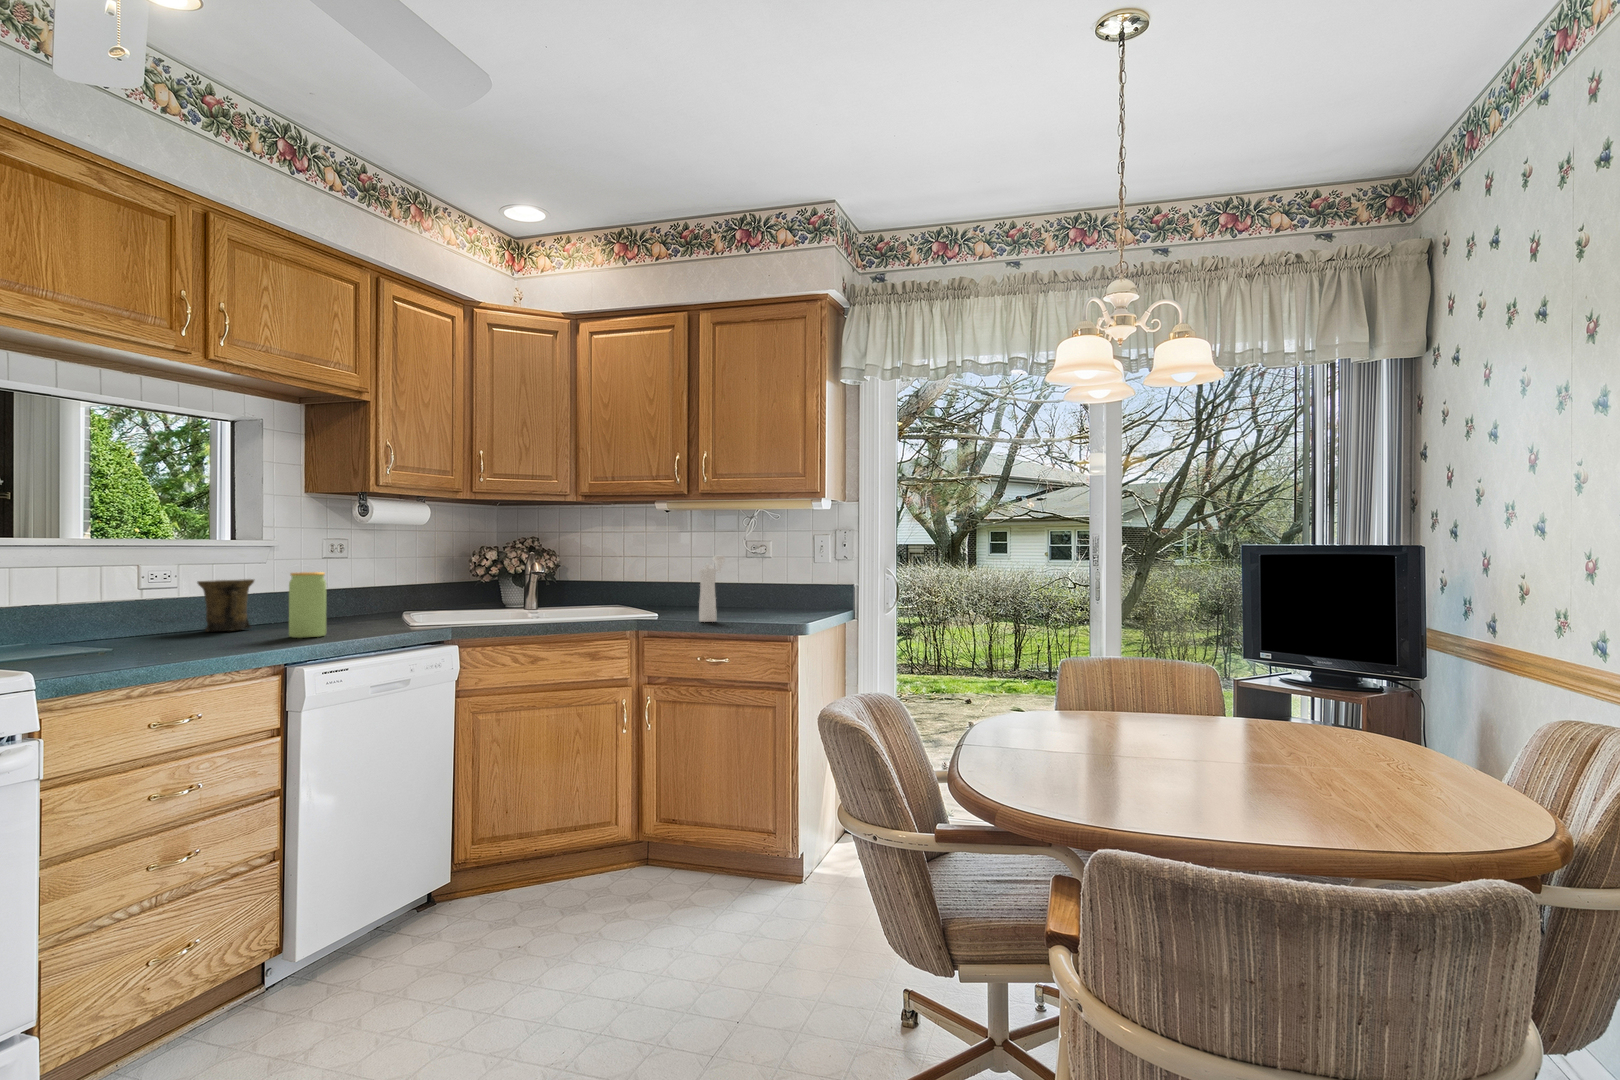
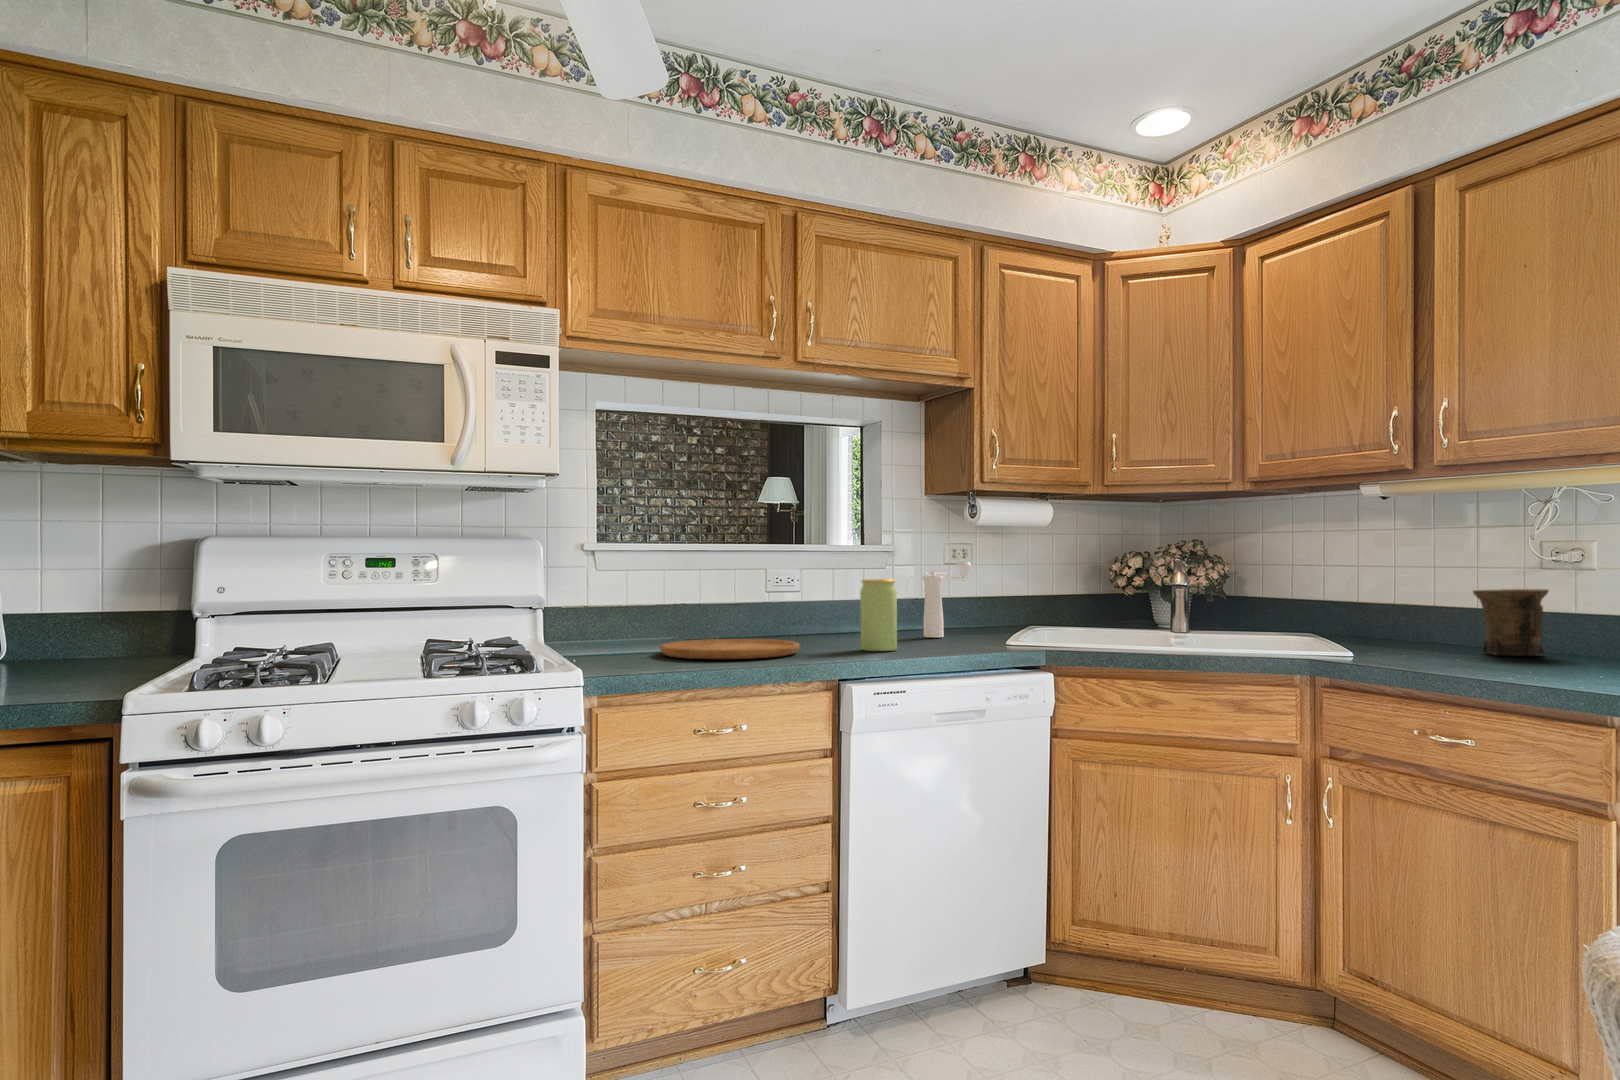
pepper mill: present [699,556,725,622] -> present [923,561,972,638]
mug: present [197,579,254,631] -> present [1473,589,1548,655]
cutting board: none [59,633,232,656] -> present [660,639,800,659]

